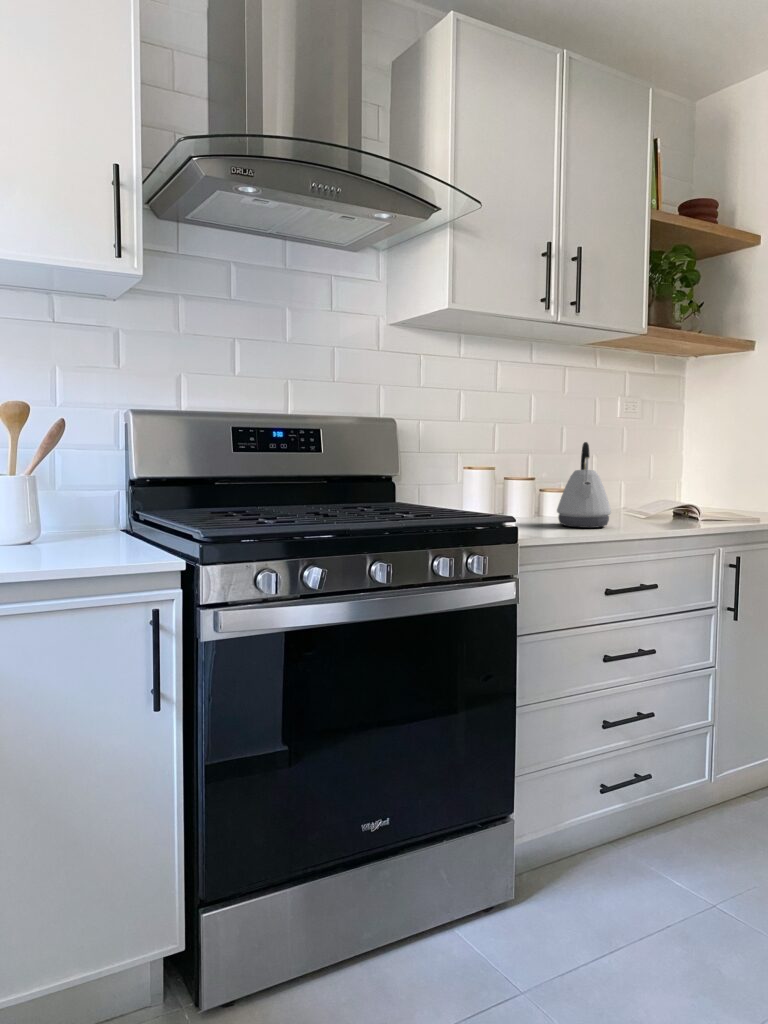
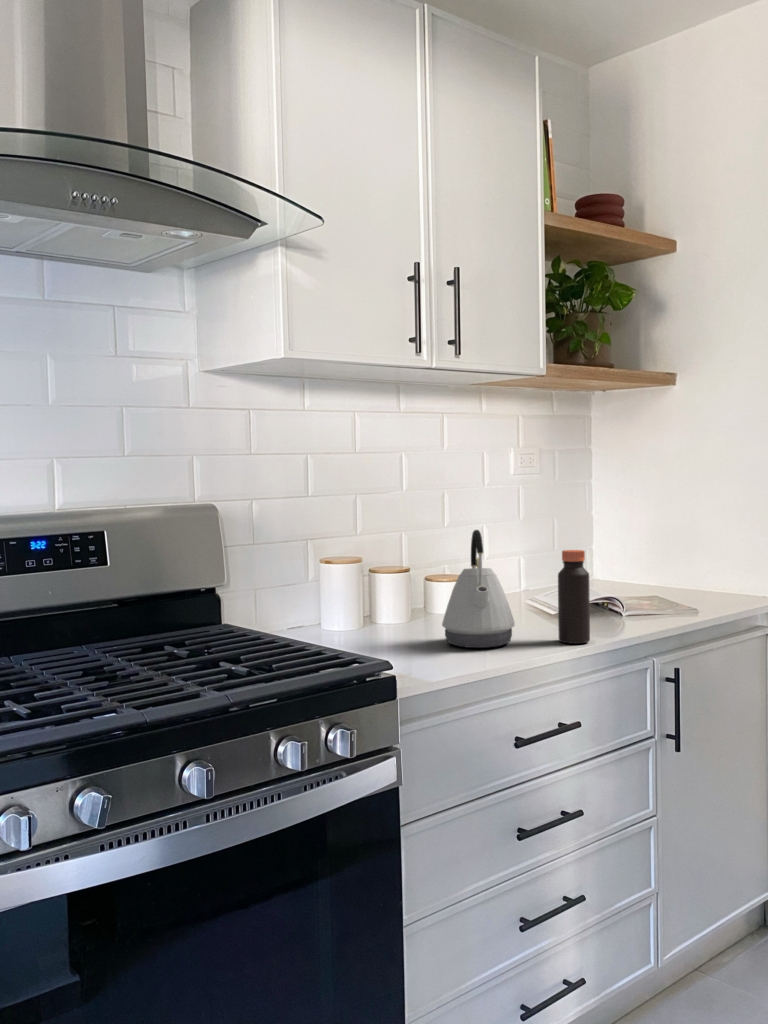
bottle: none [645,460,671,529] -> present [558,550,590,644]

